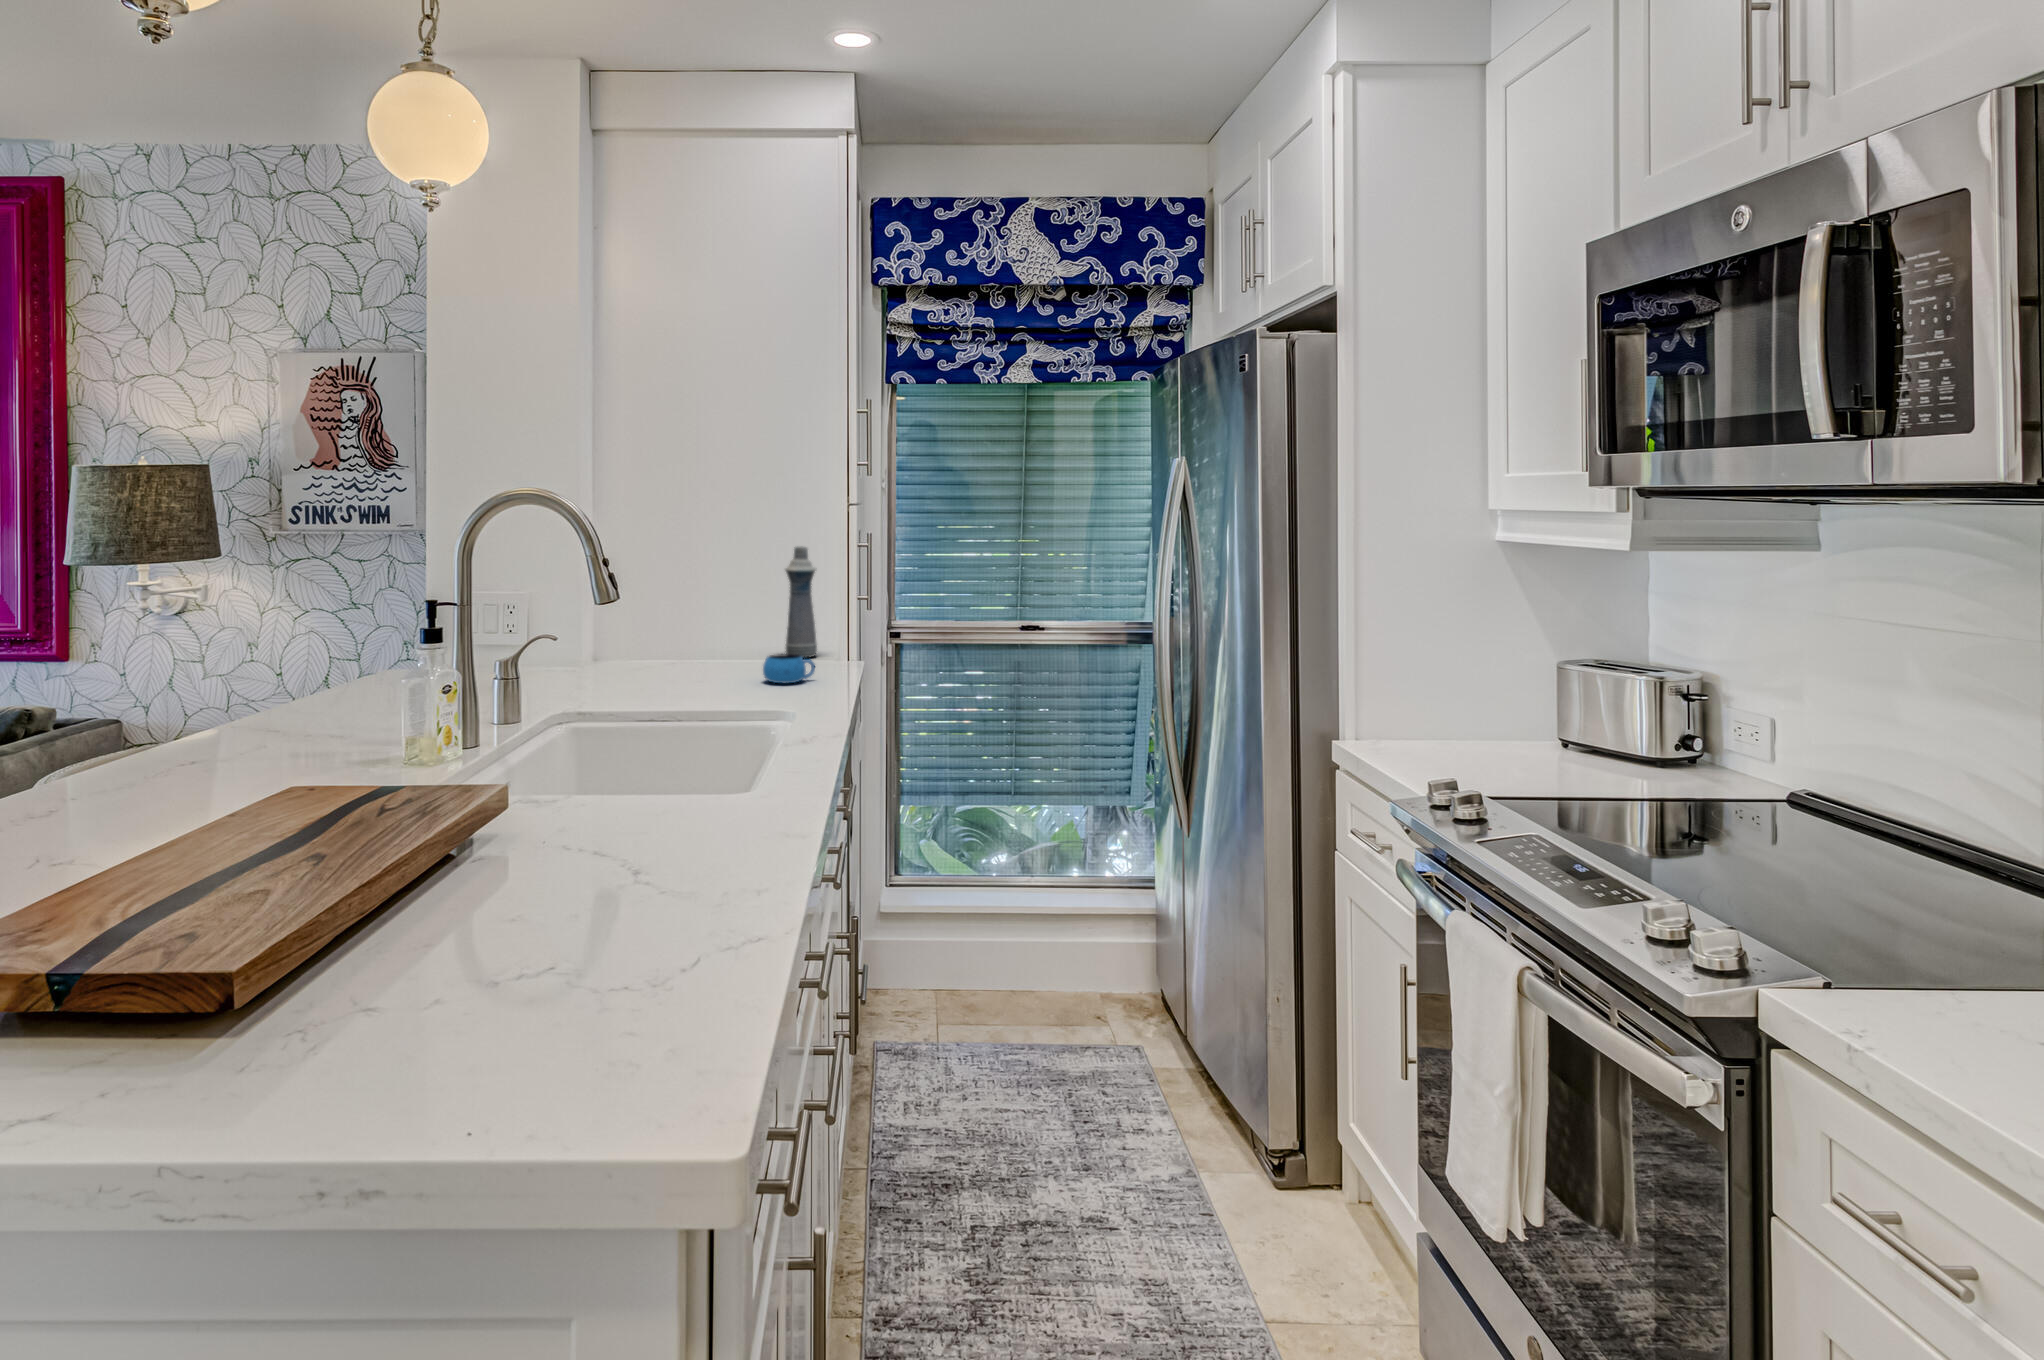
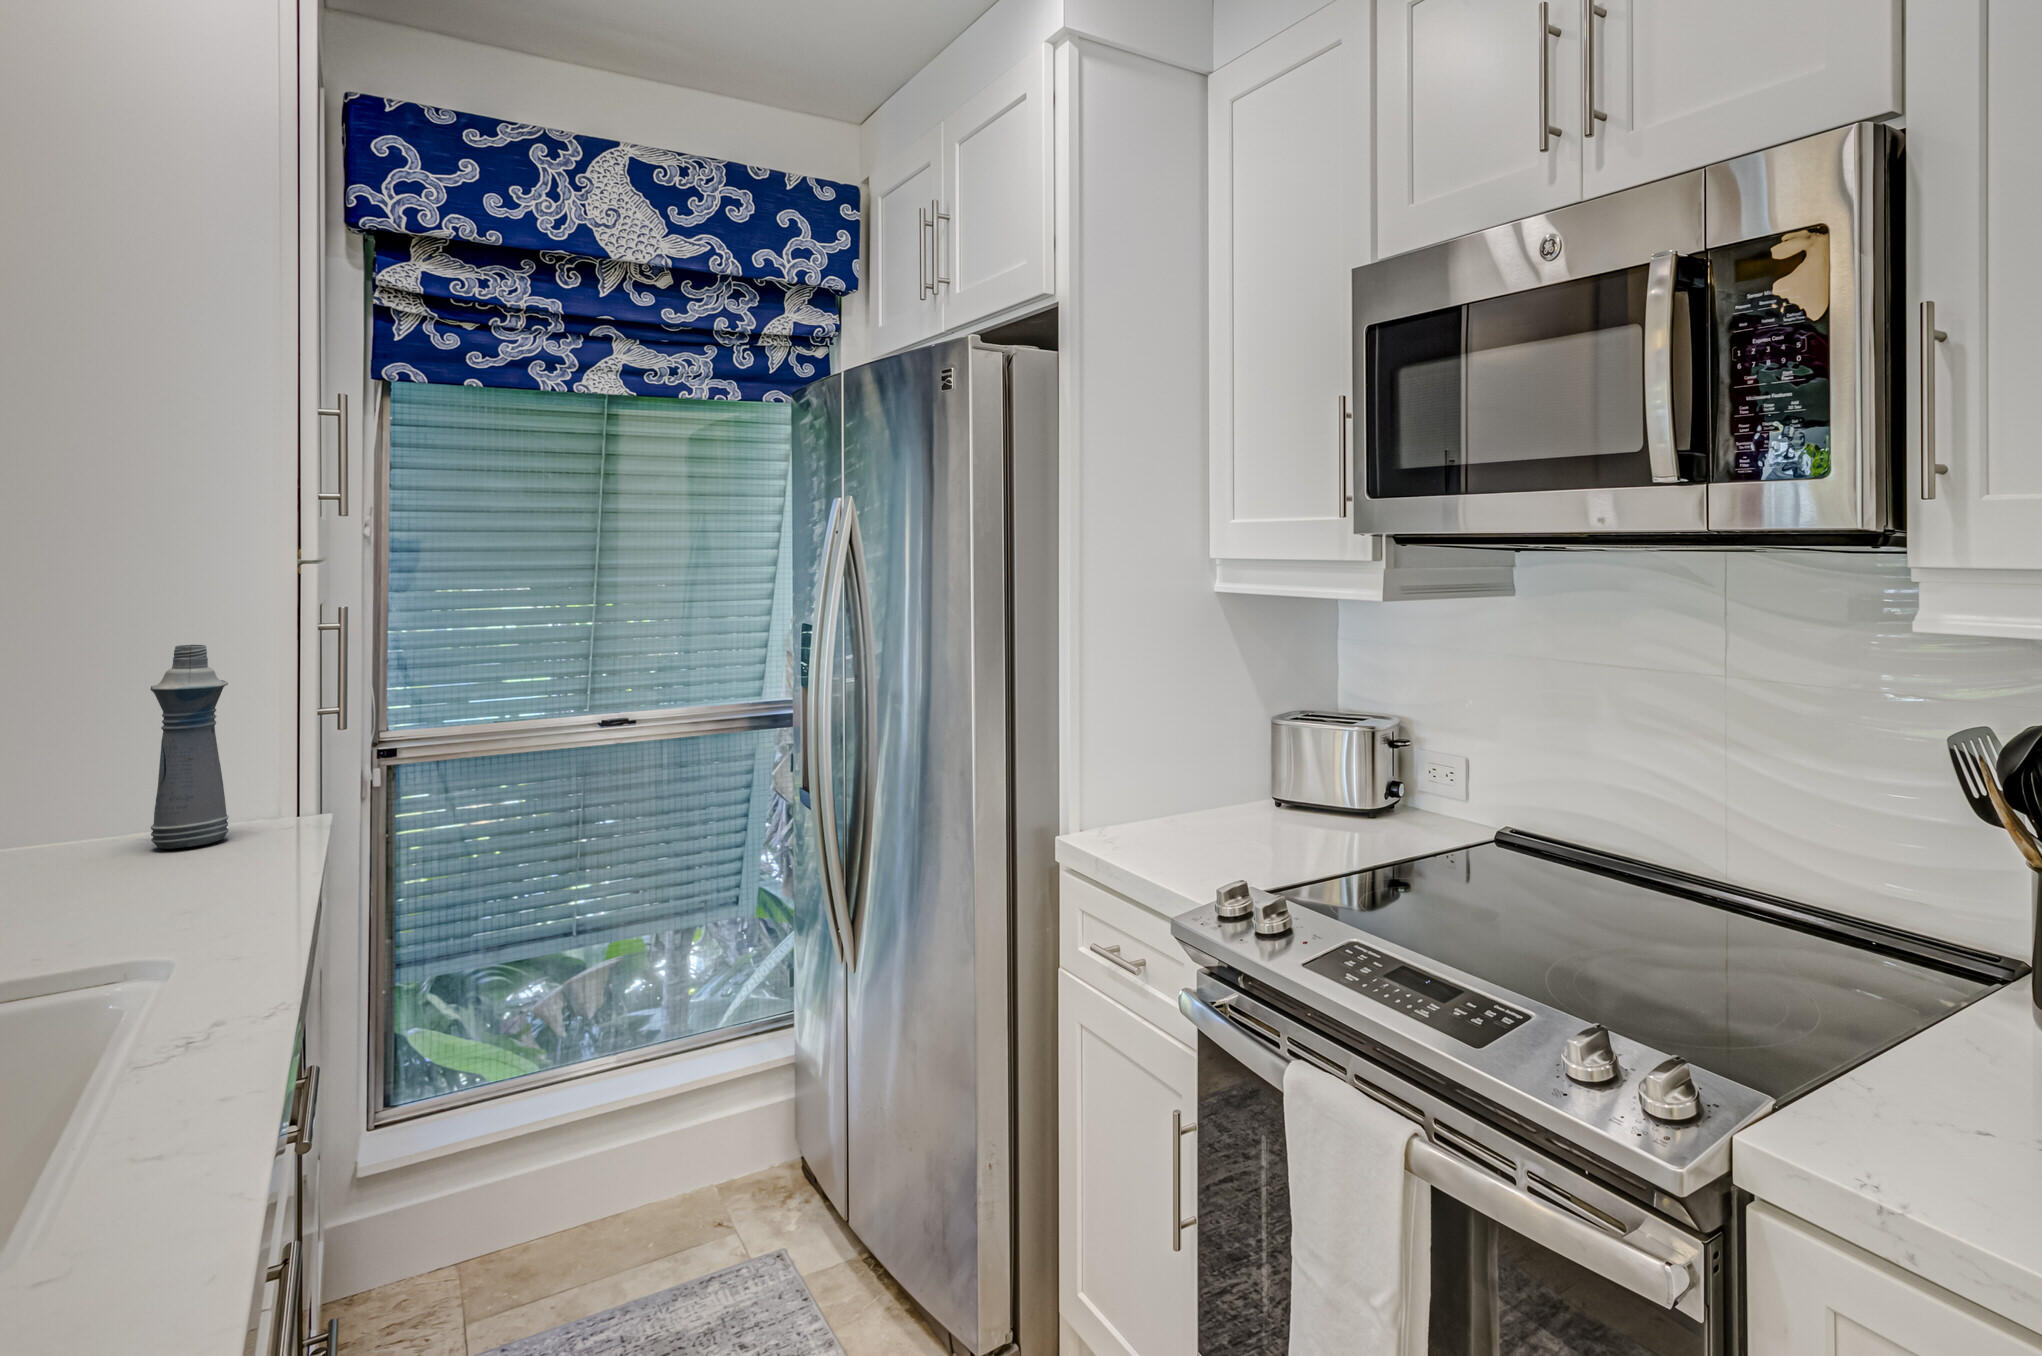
mug: present [763,654,815,683] -> none [84,853,221,916]

